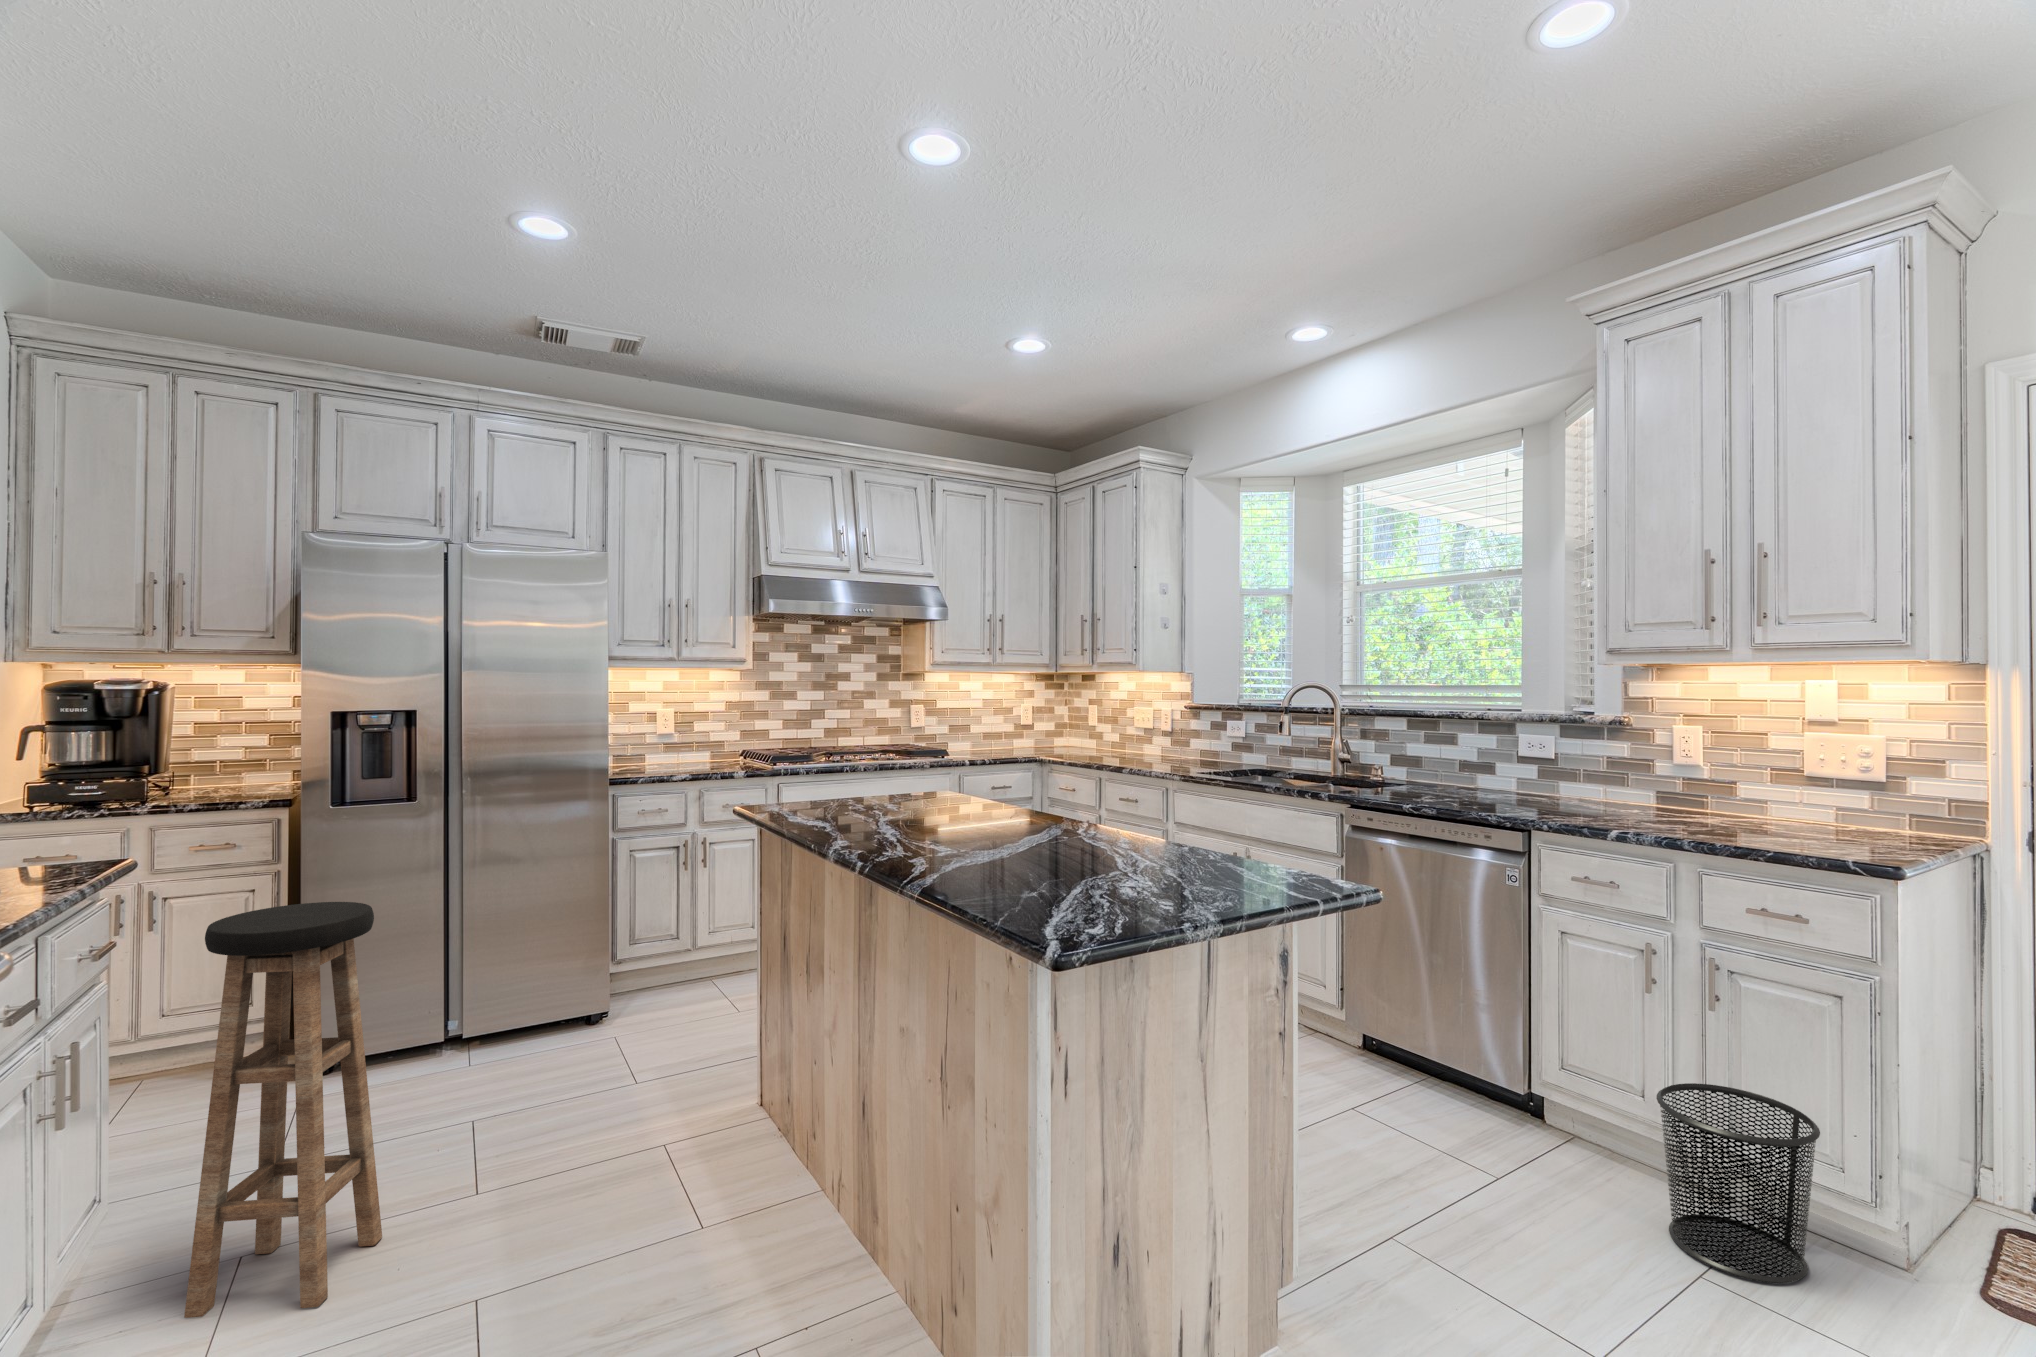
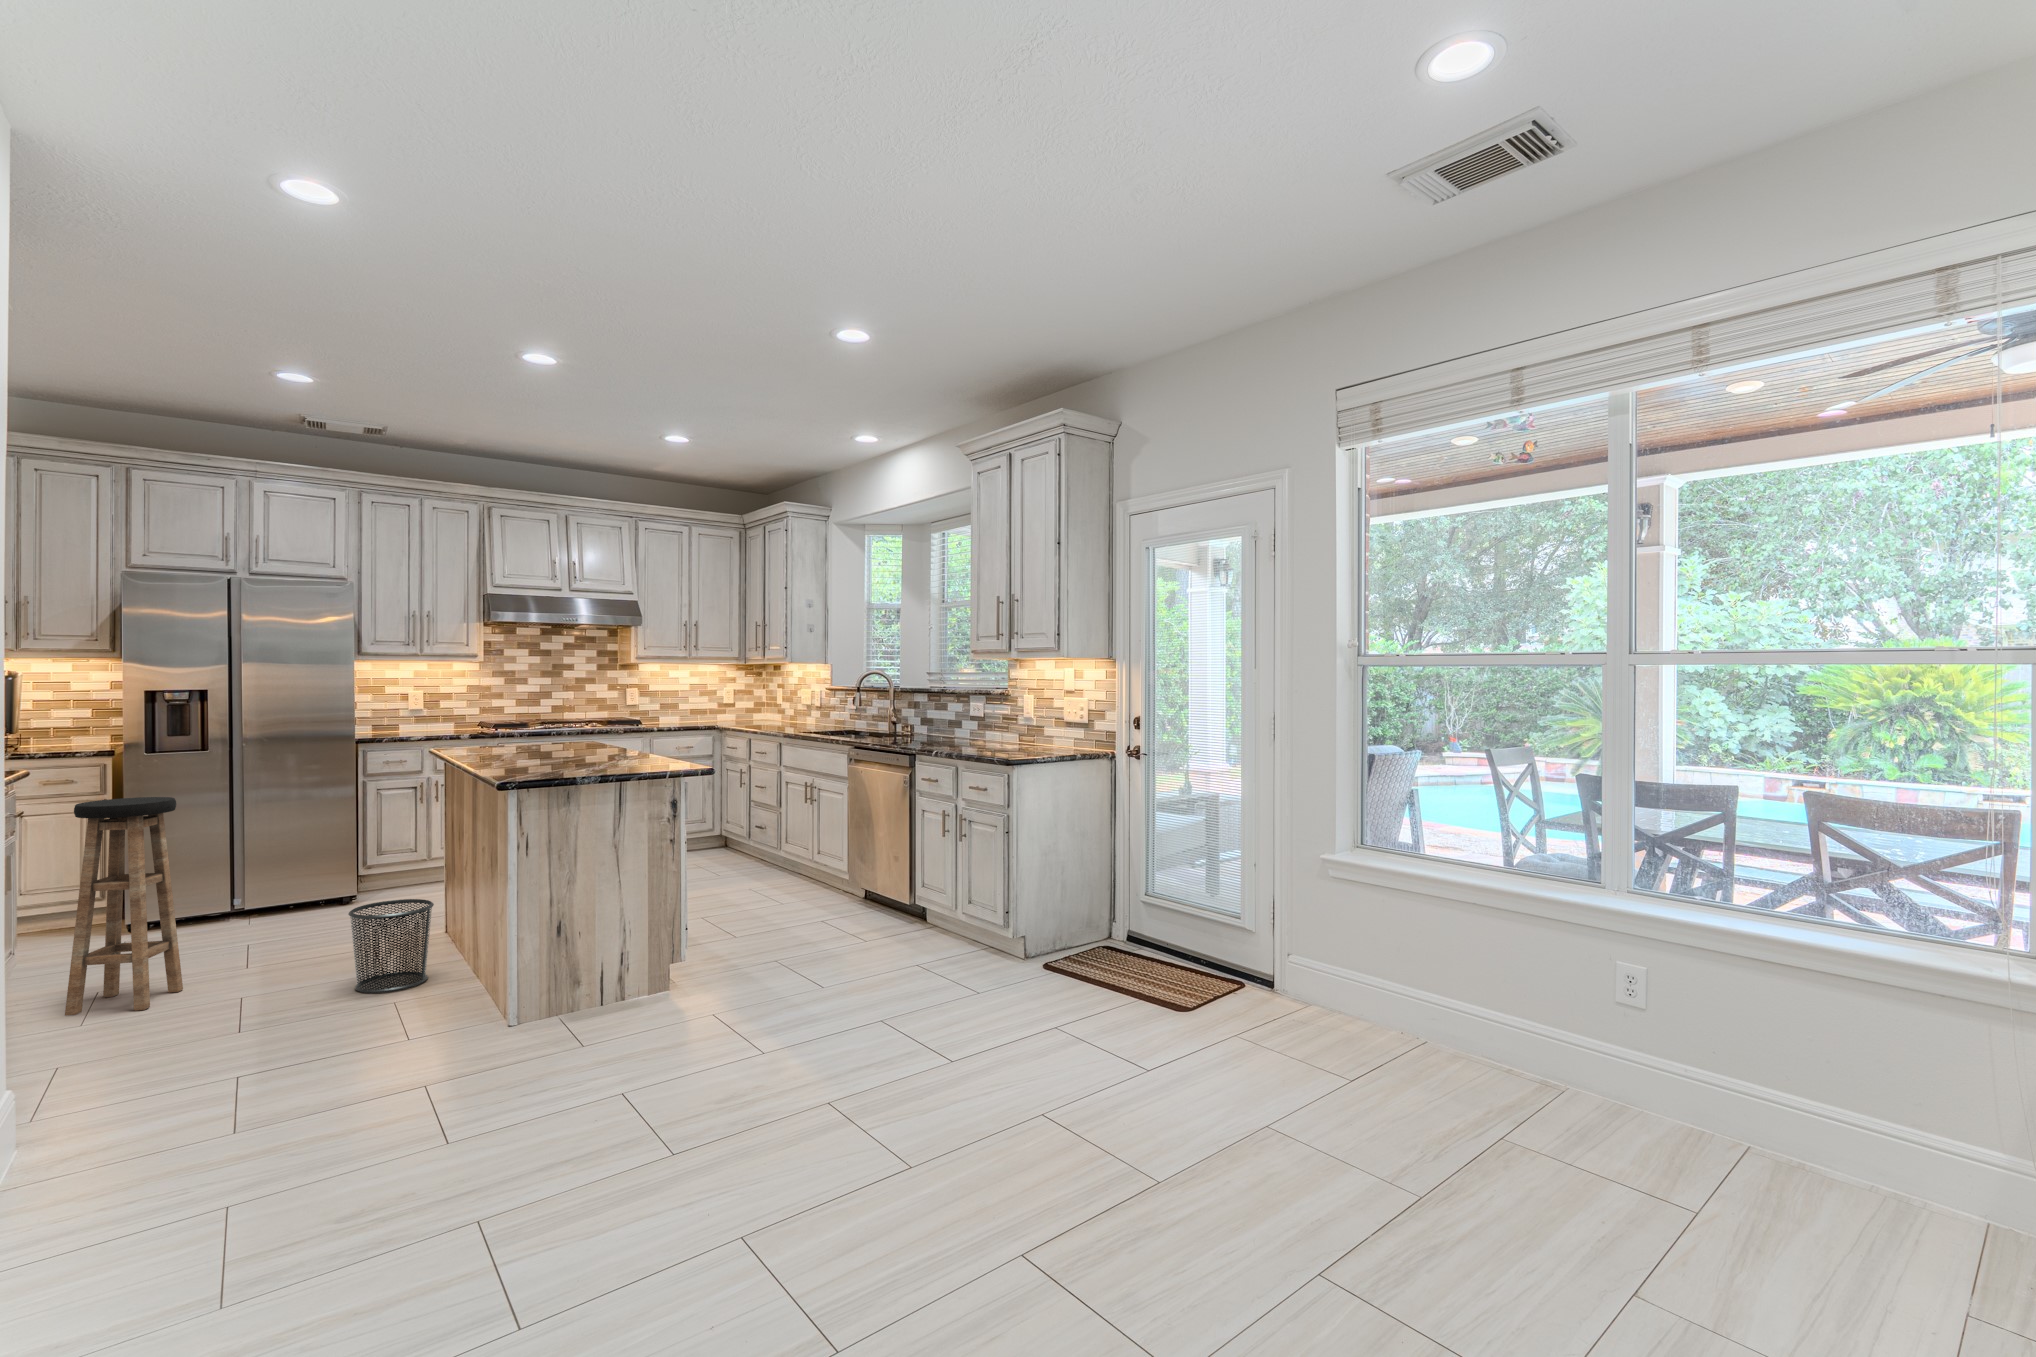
trash can: present [1656,1083,1820,1283] -> present [348,899,434,993]

